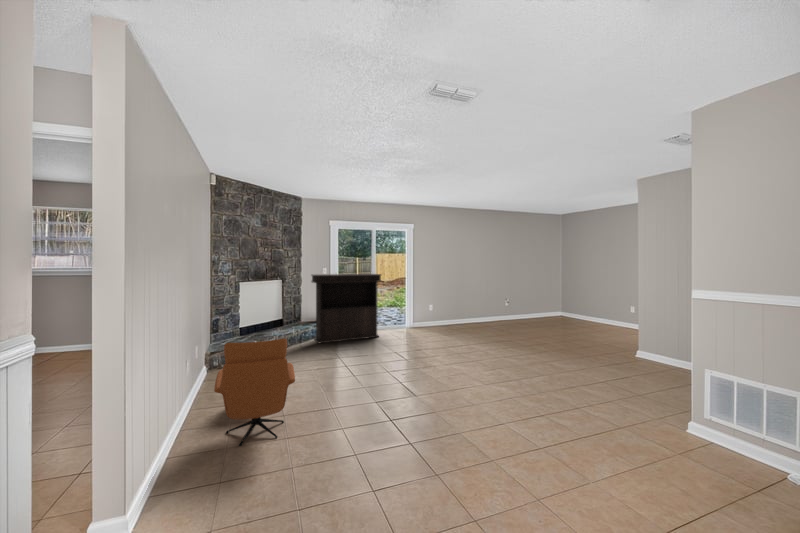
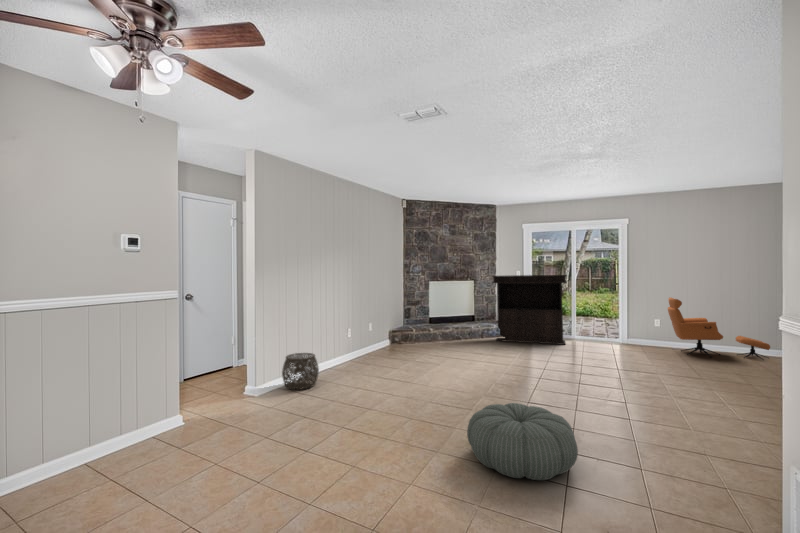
armchair: present [214,339,295,446] -> present [668,298,770,359]
pouf: none [518,407,625,482] -> present [467,403,578,480]
woven basket: none [150,427,227,511] -> present [282,353,319,390]

